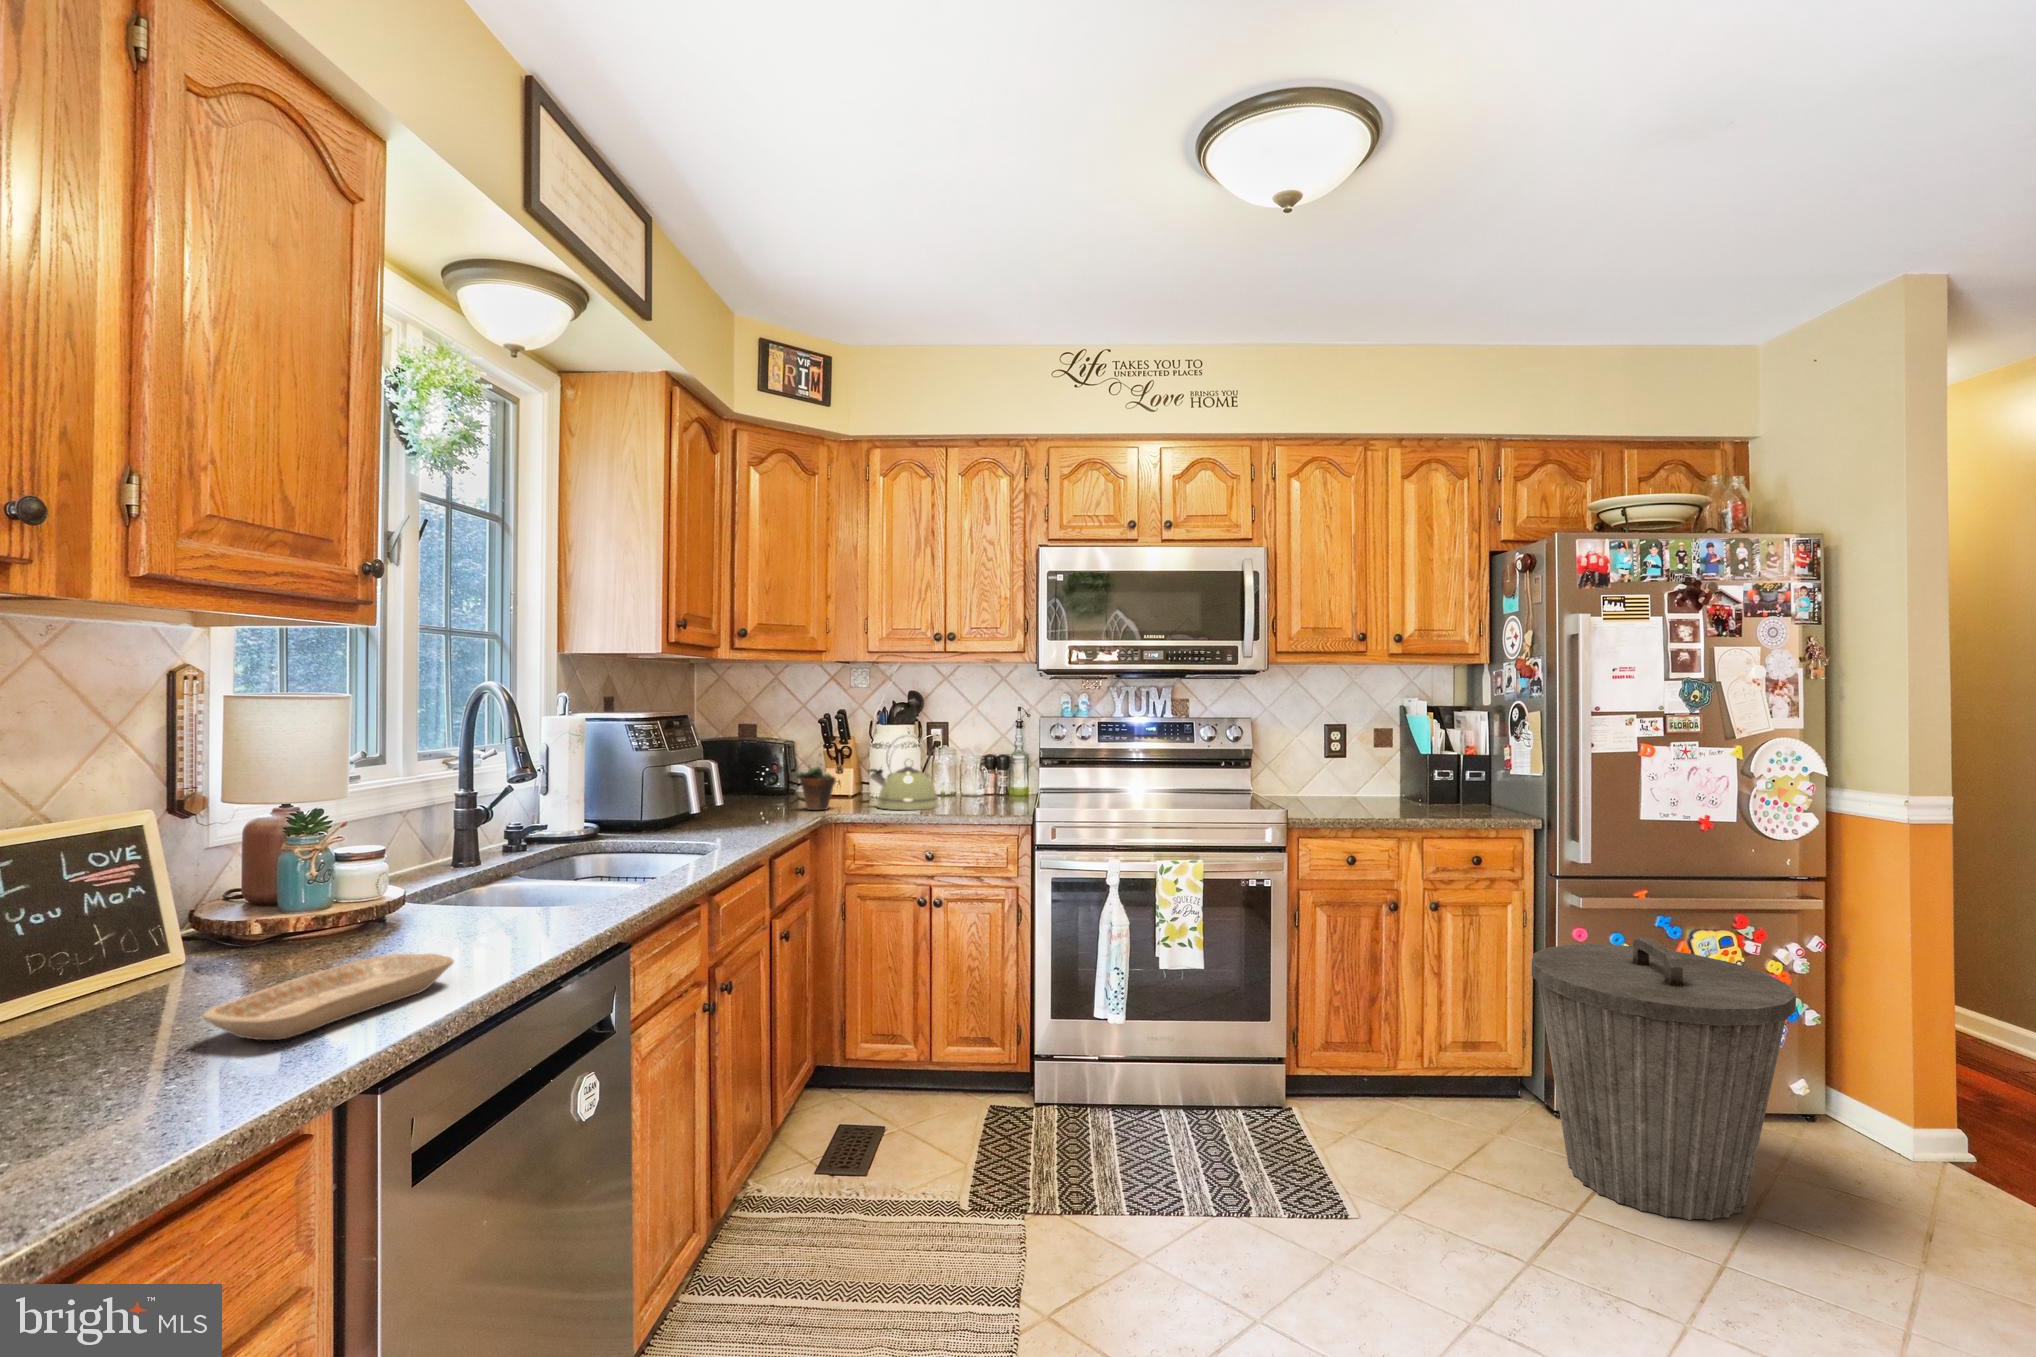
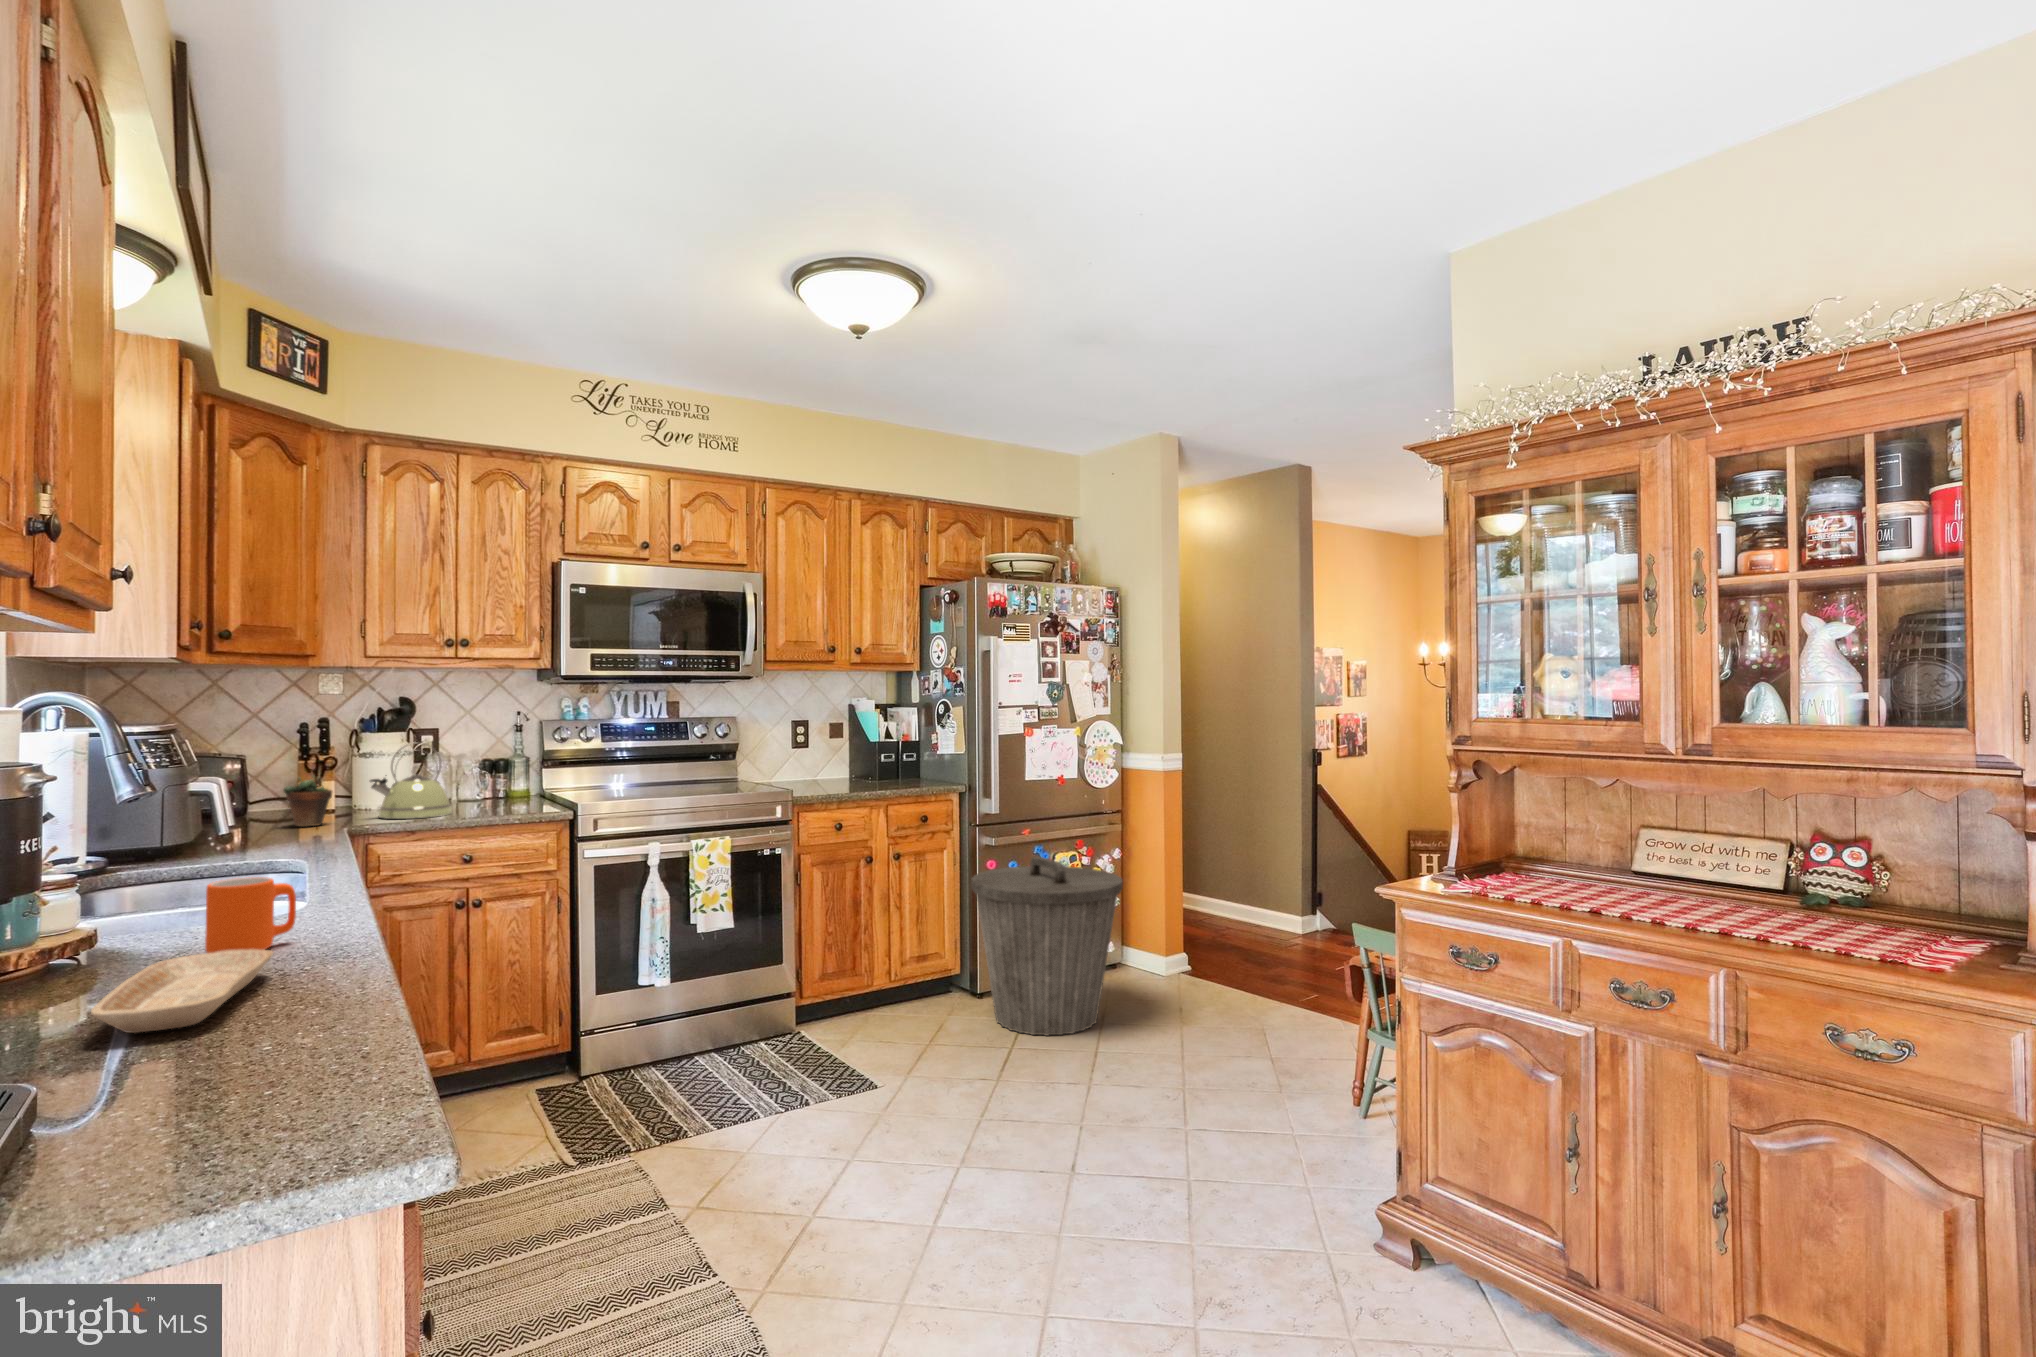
mug: none [464,877,547,955] -> present [205,877,296,953]

